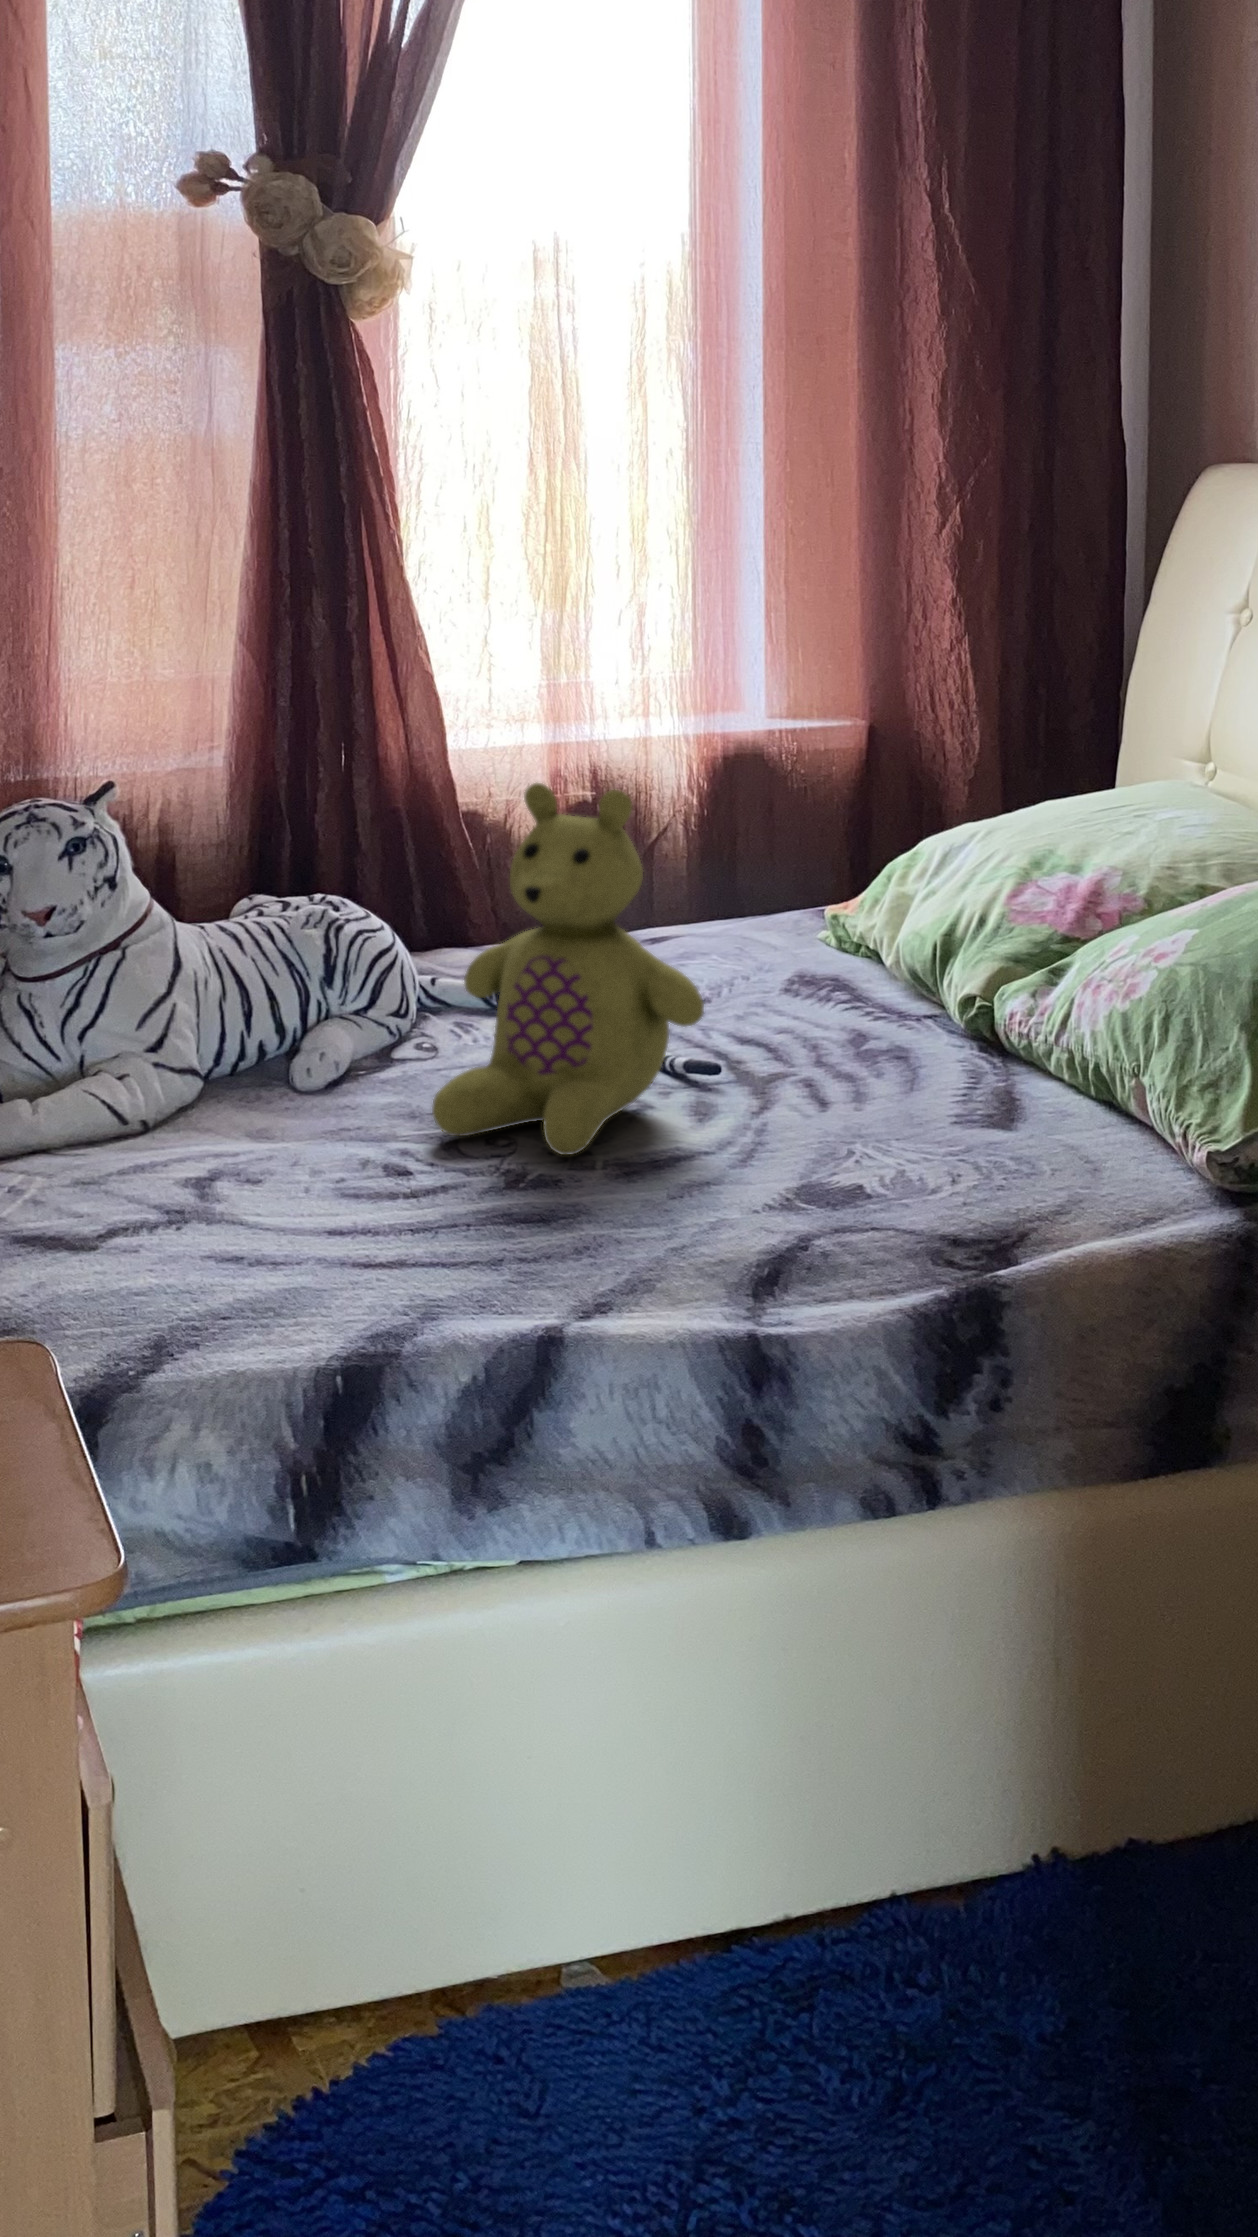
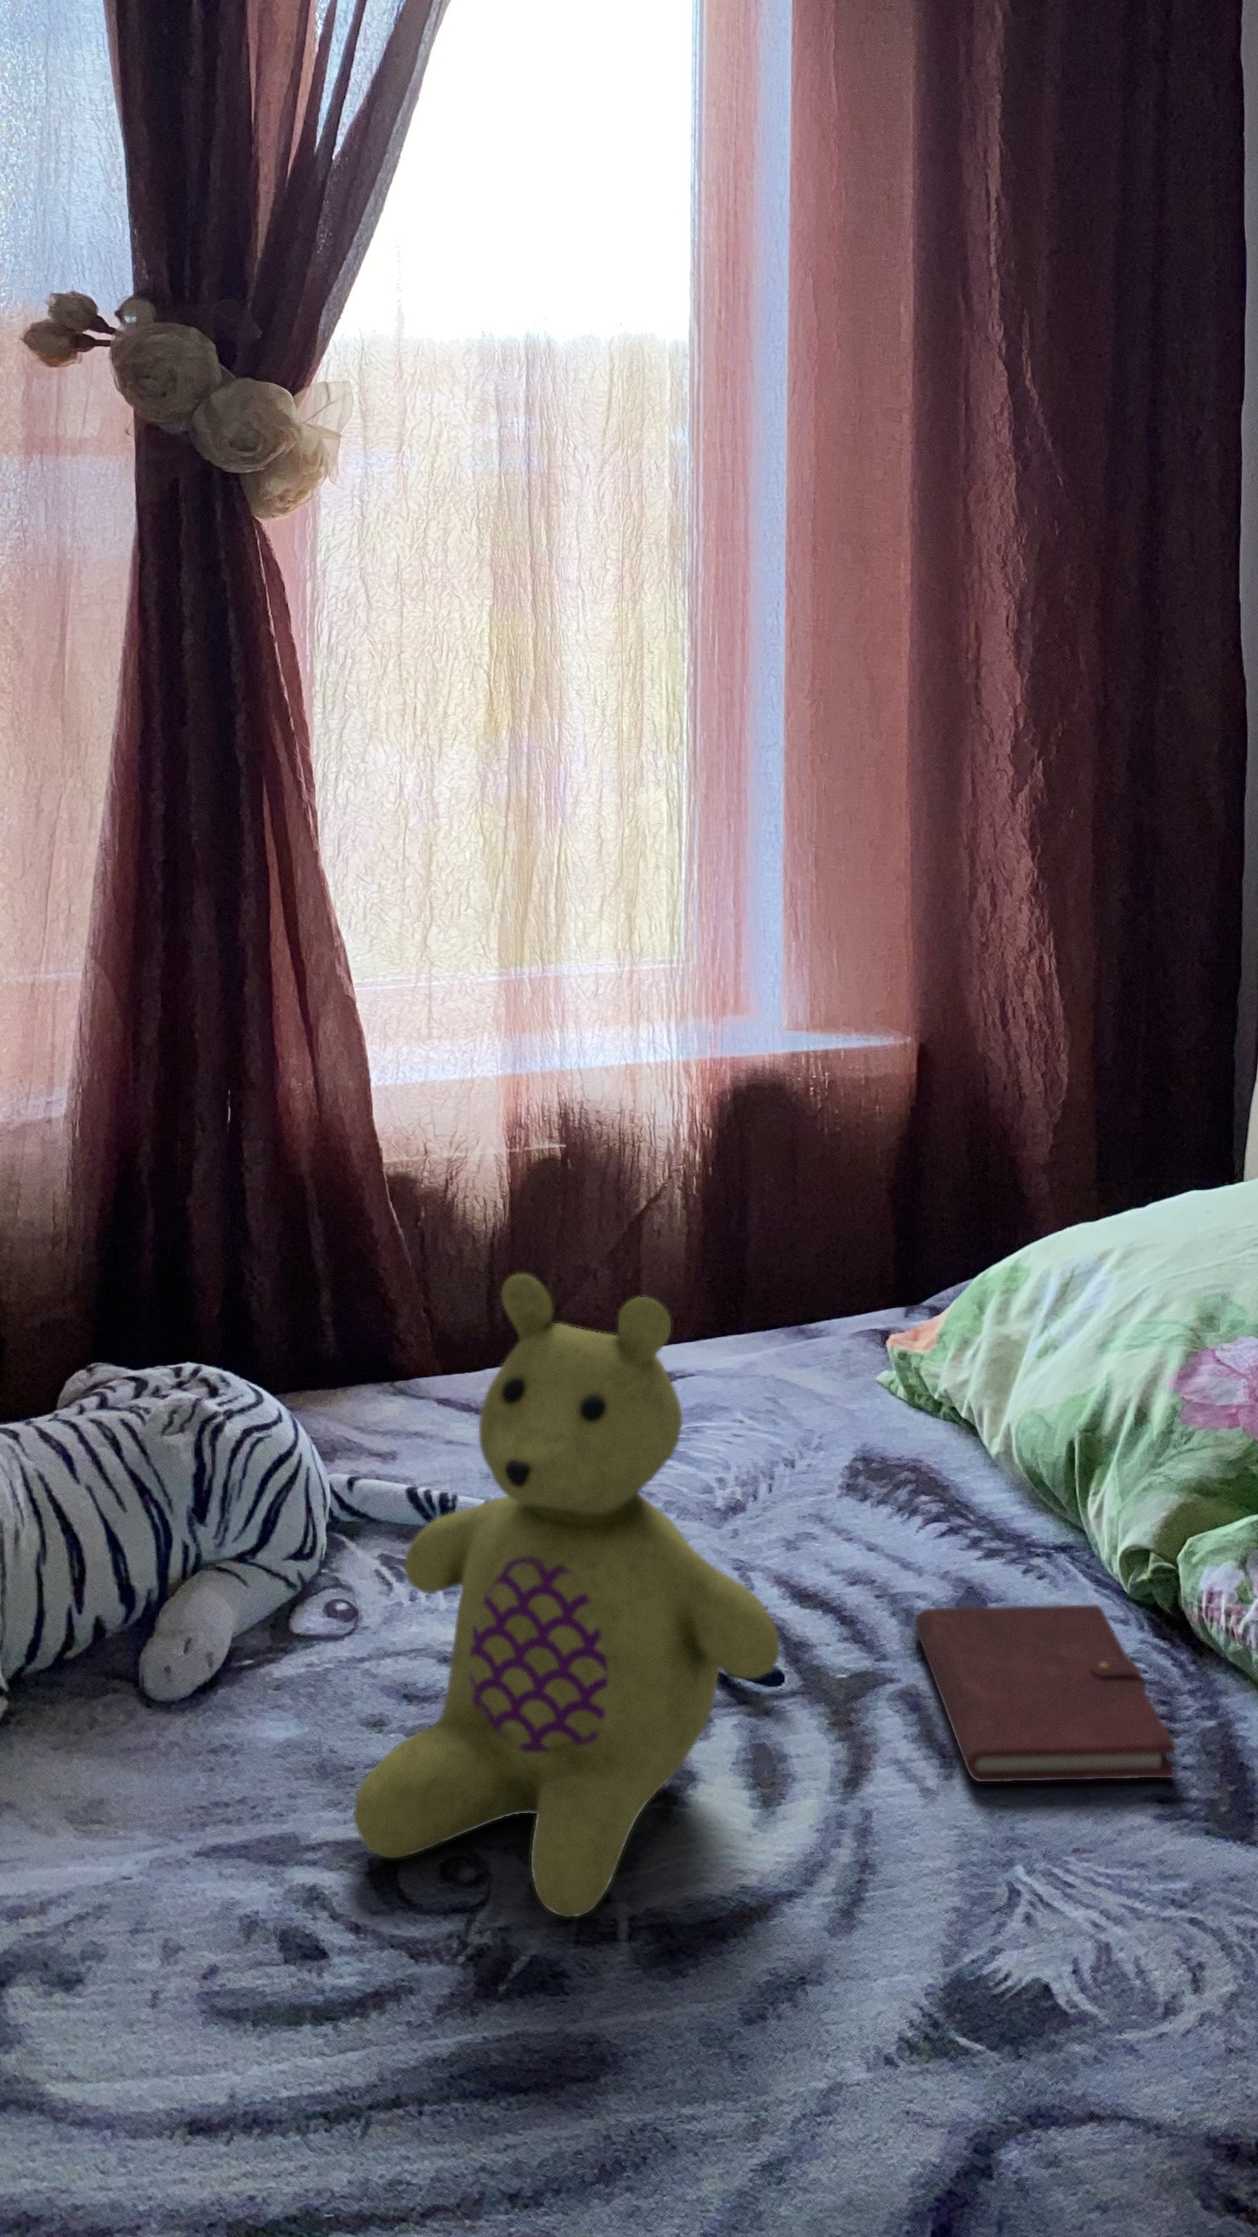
notebook: none [815,1030,970,1107] -> present [915,1605,1175,1782]

